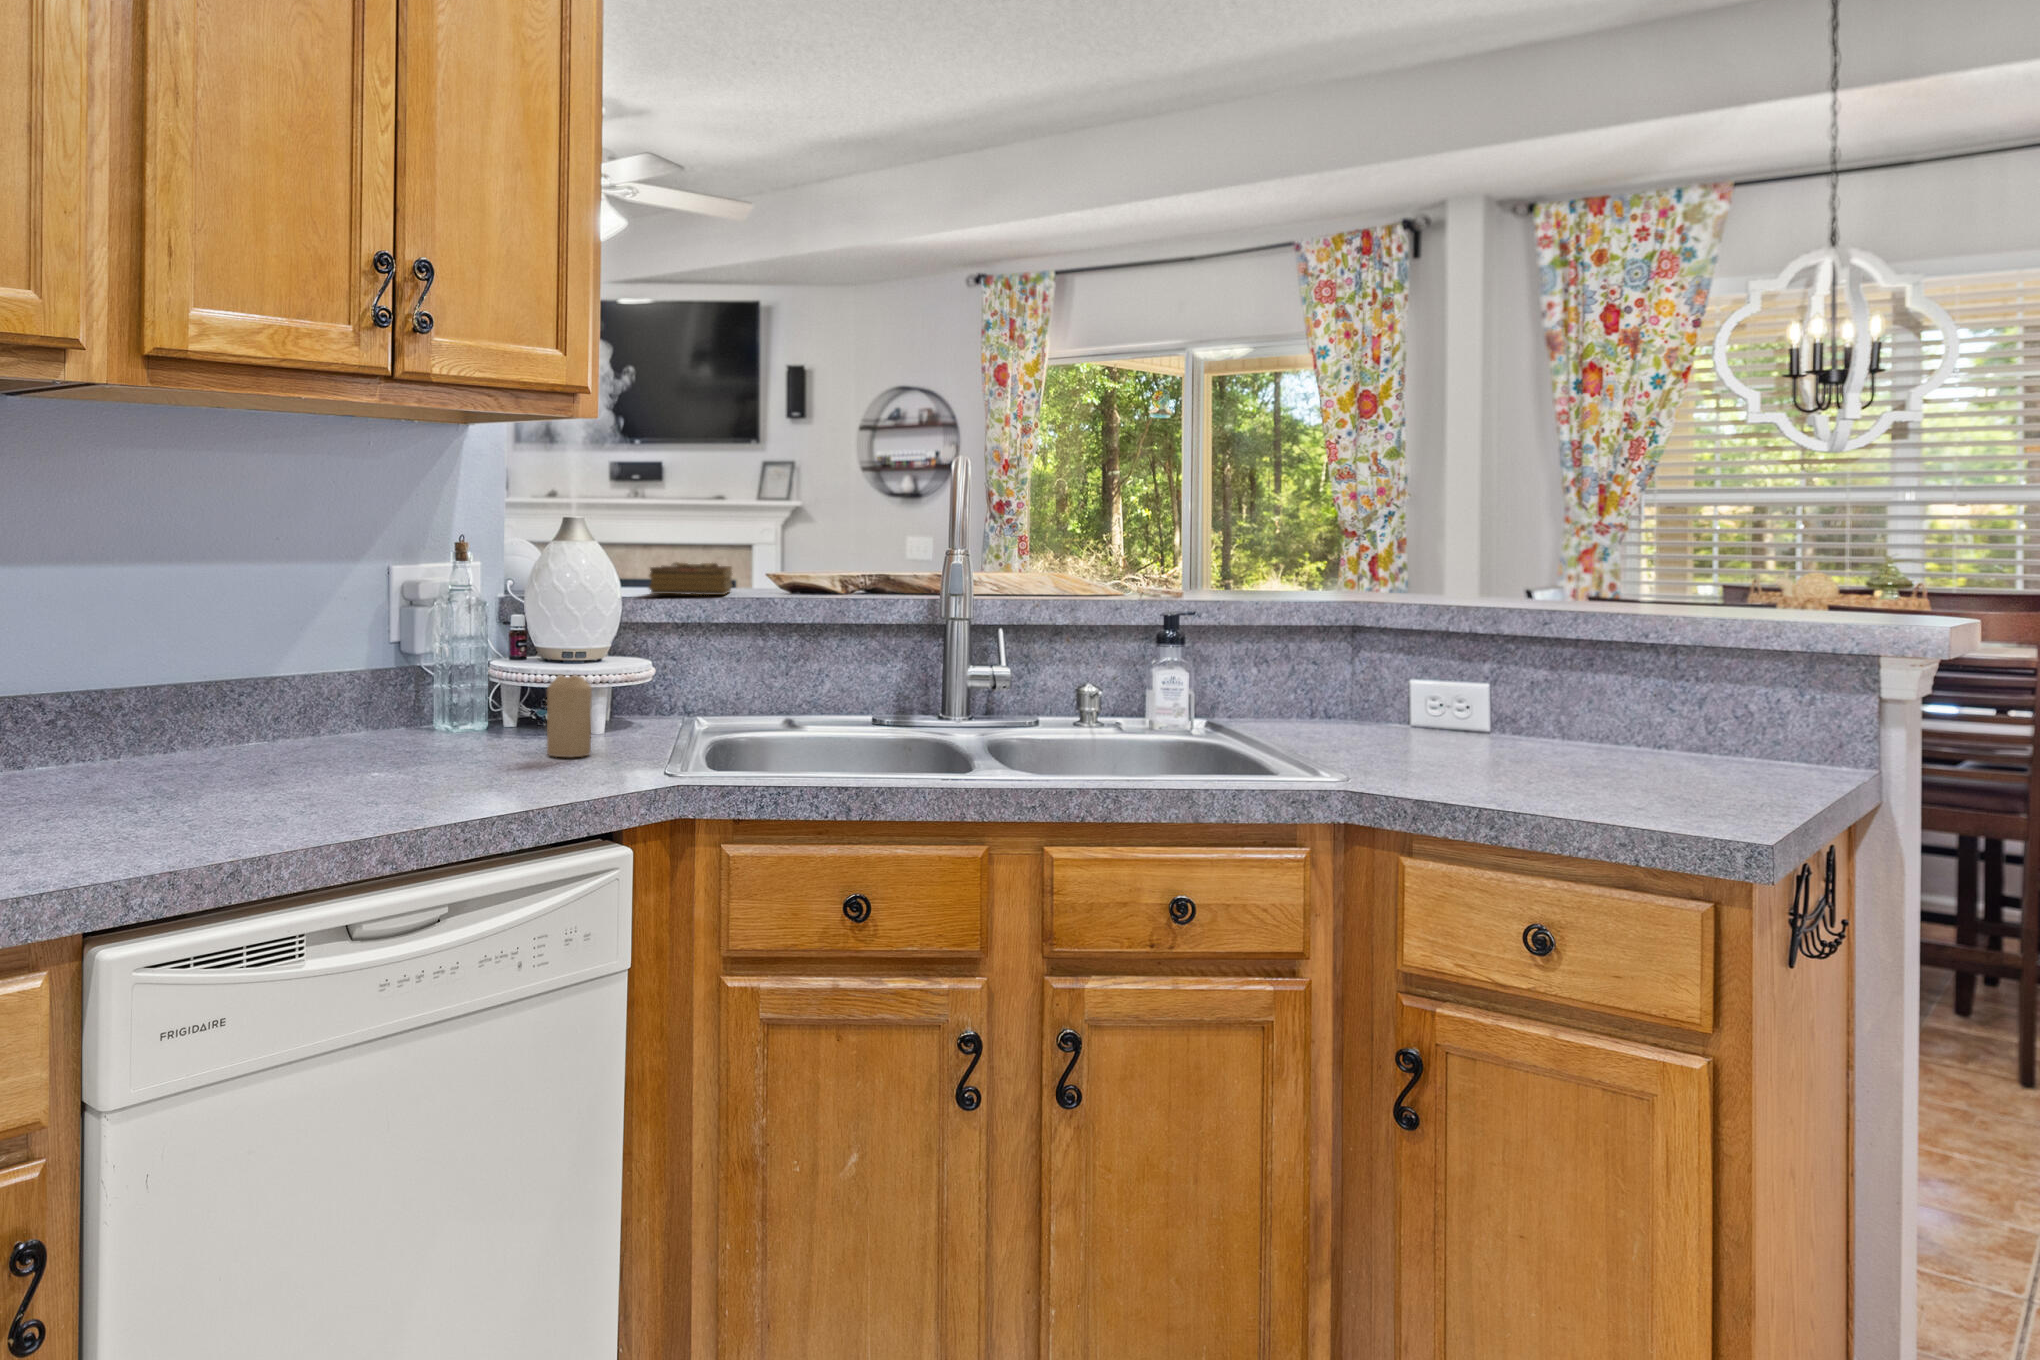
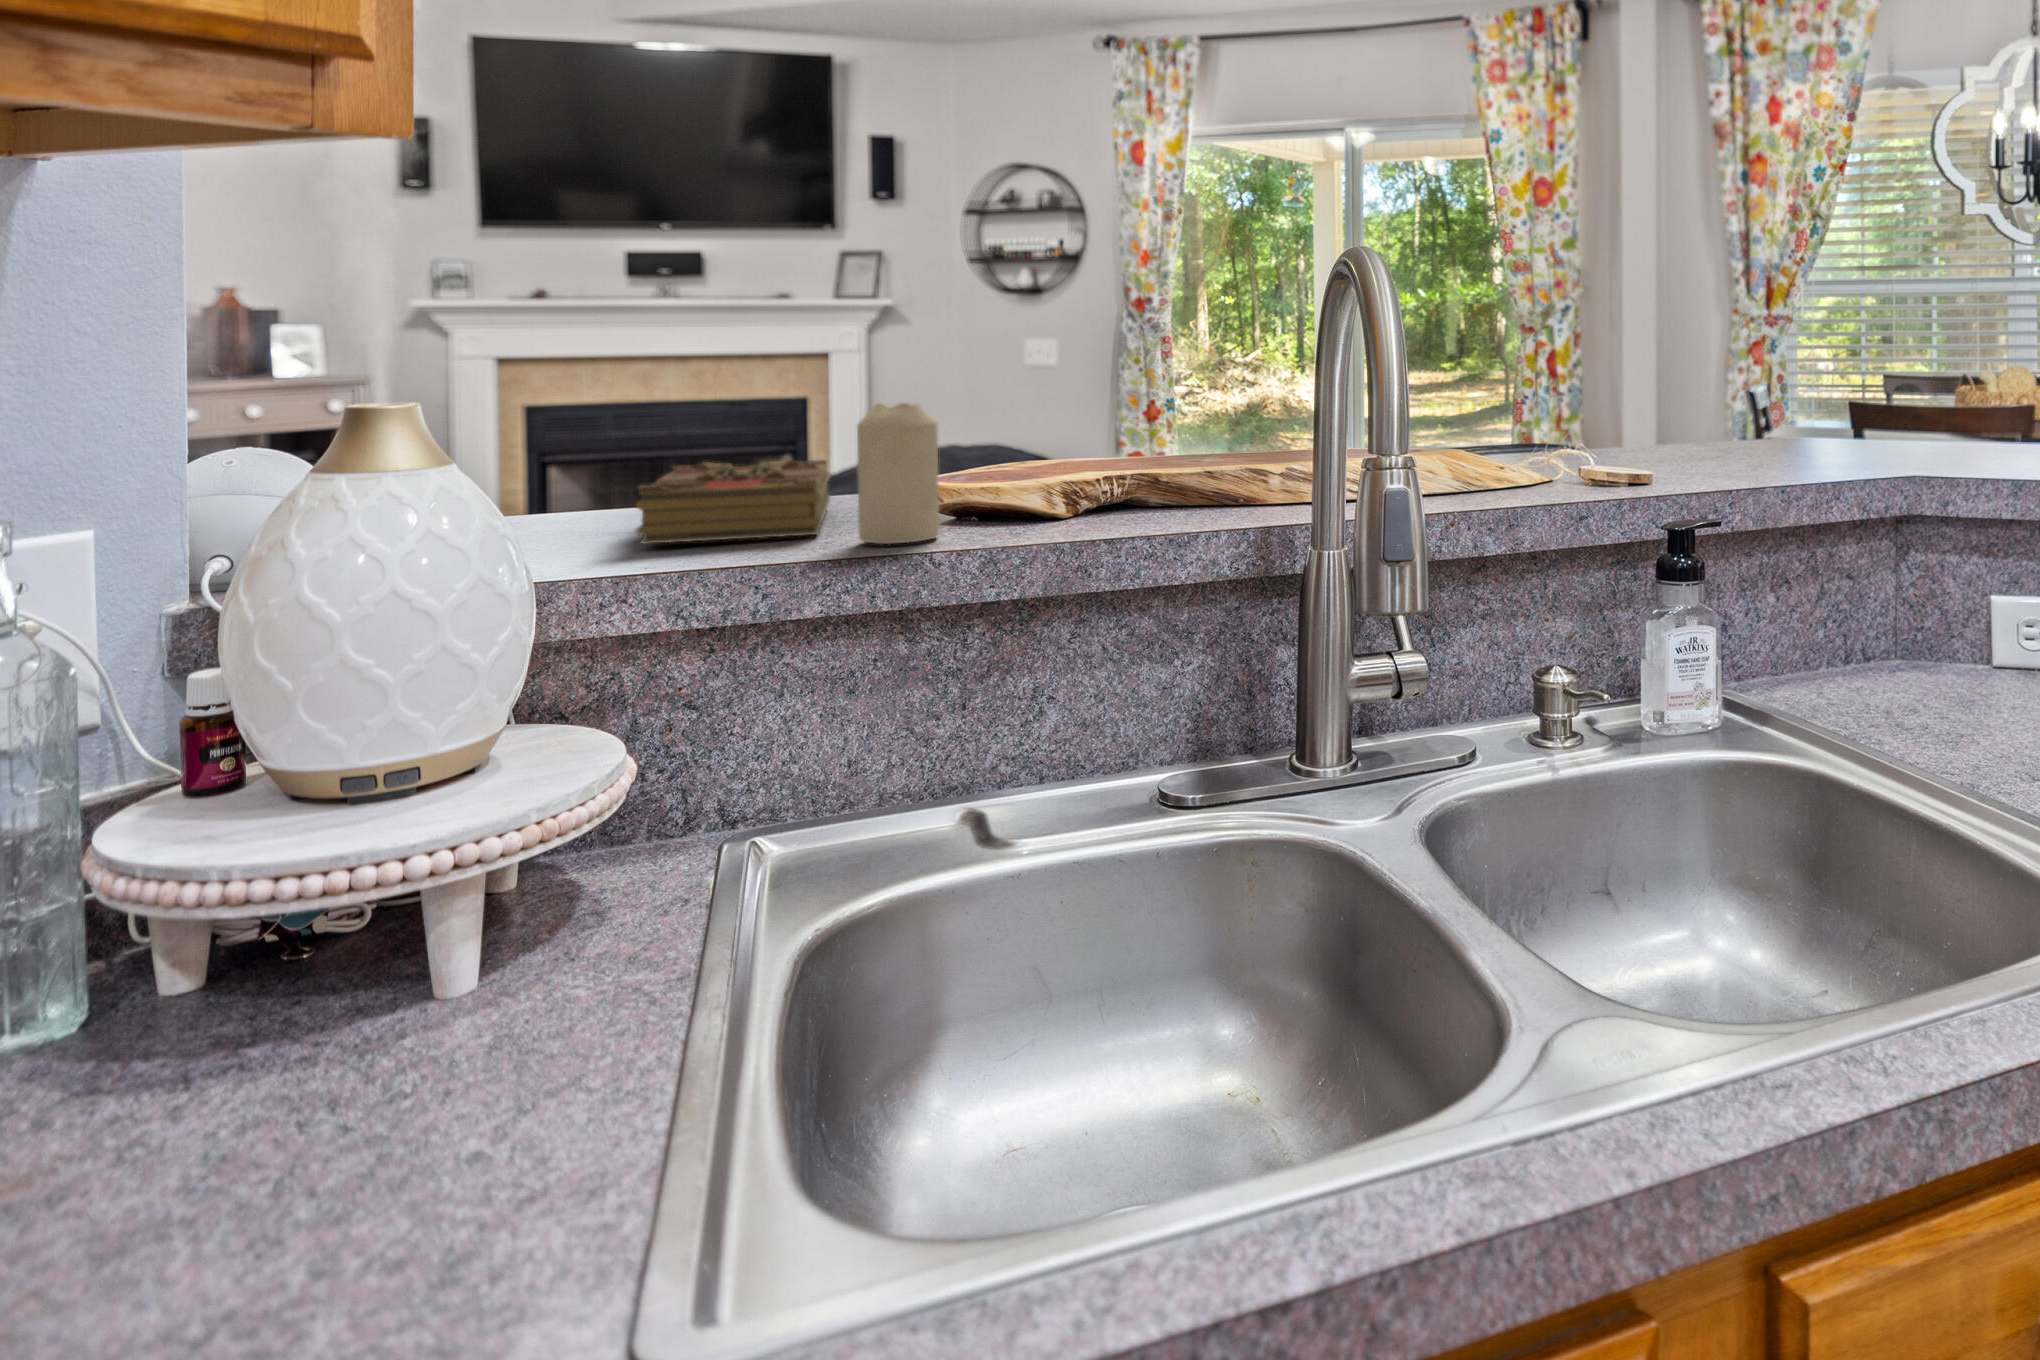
candle: present [547,675,592,757] -> present [857,403,939,544]

